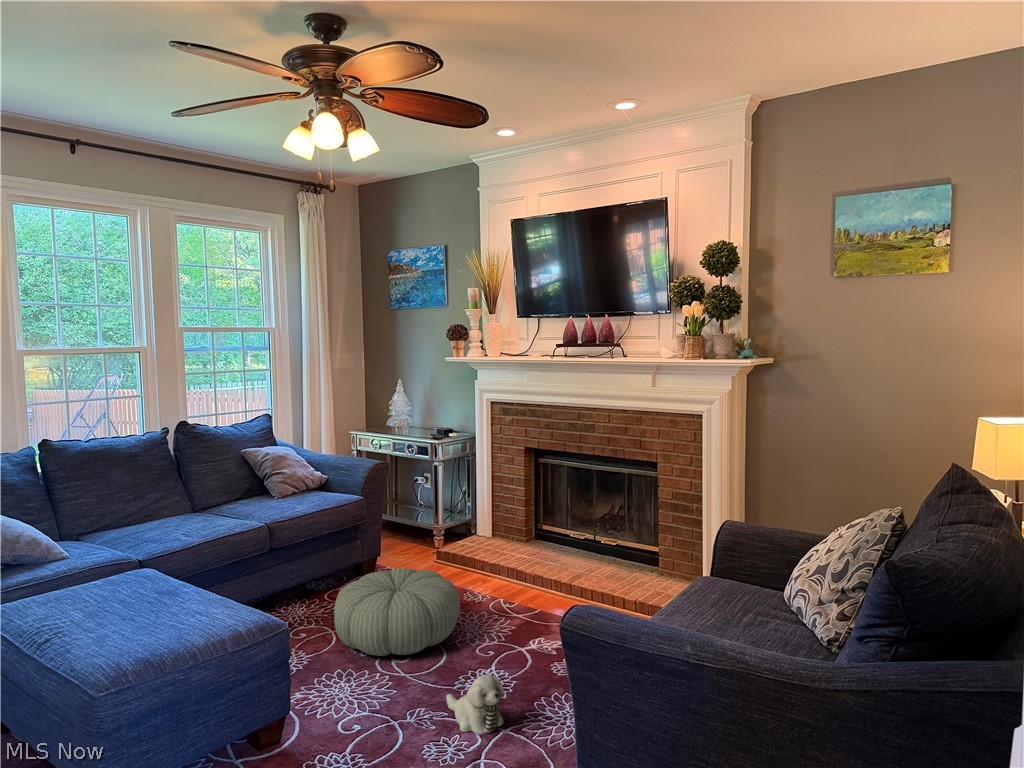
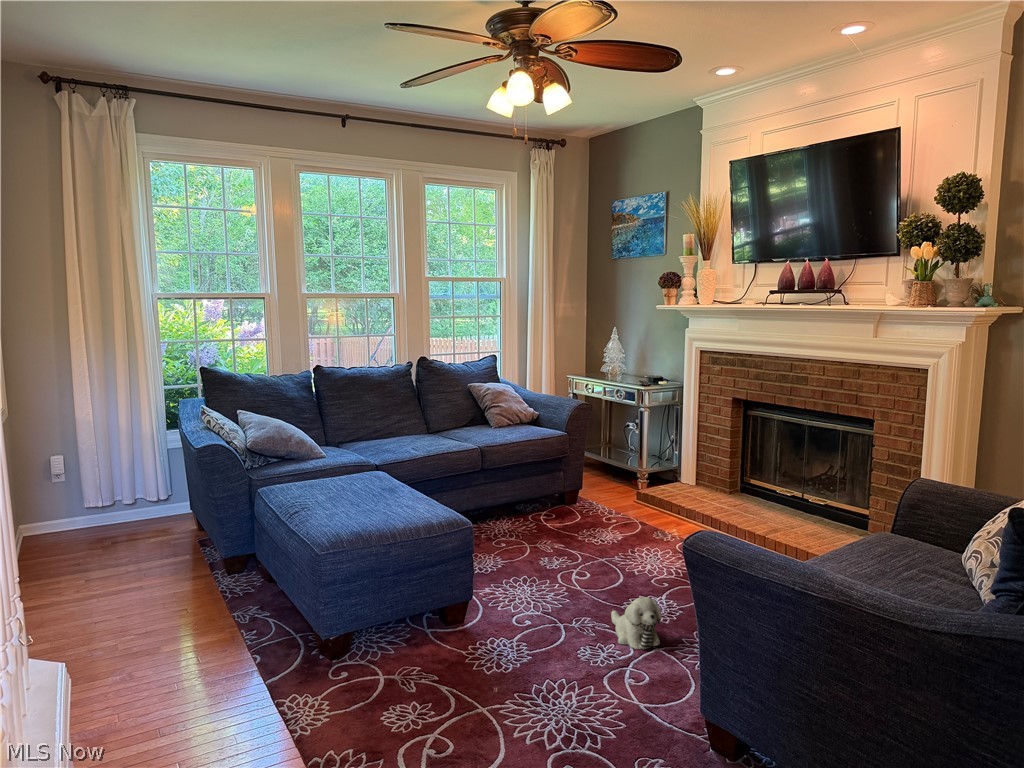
pouf: present [334,568,460,656] -> none [527,498,643,574]

